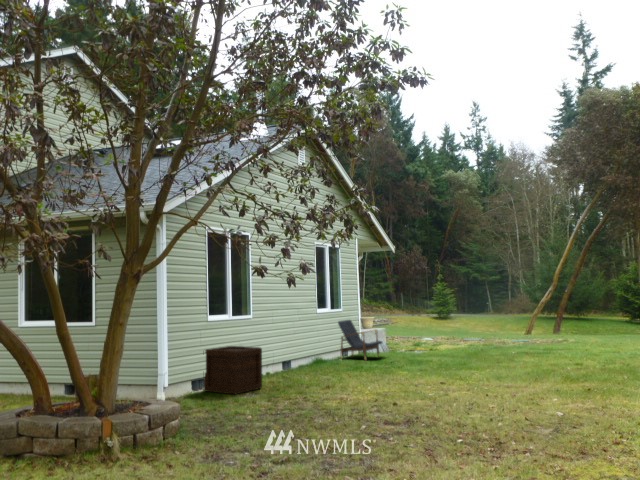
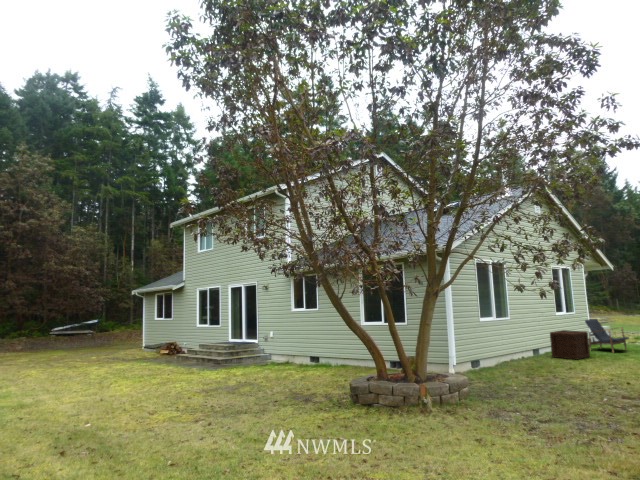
wooden crate: present [204,346,262,394] -> present [550,330,590,360]

